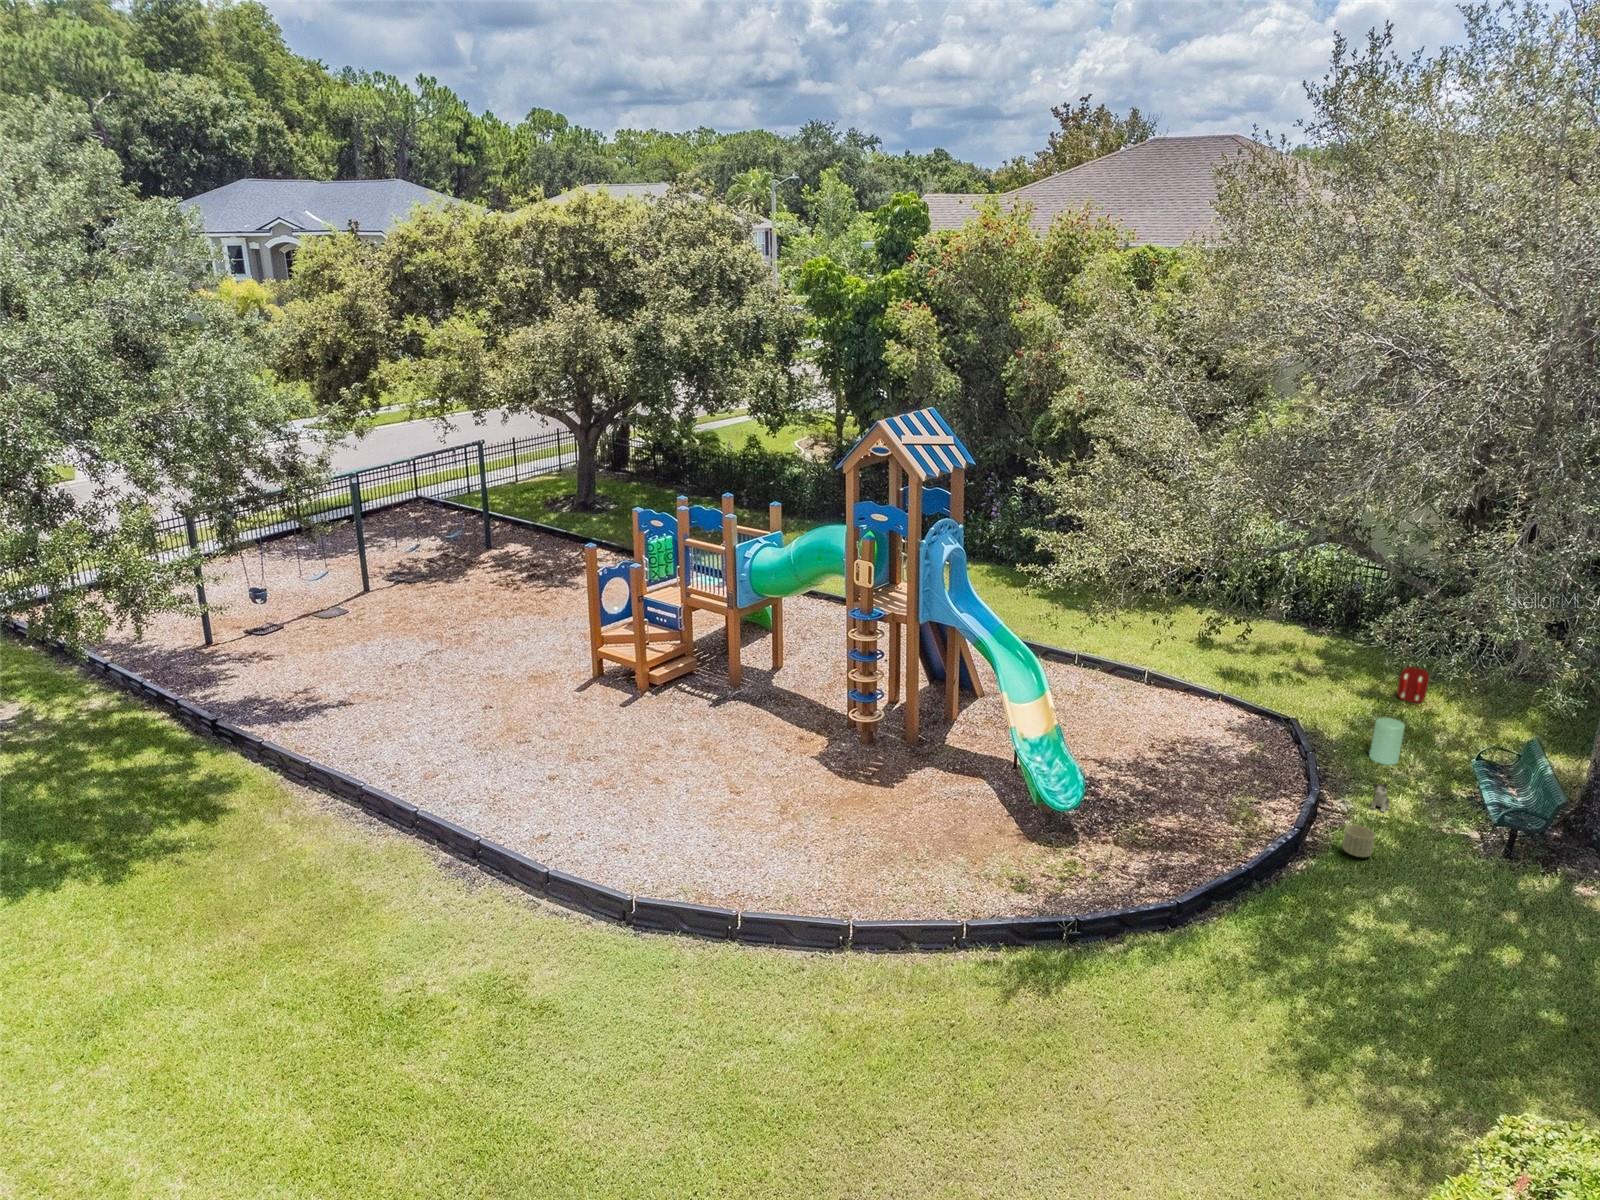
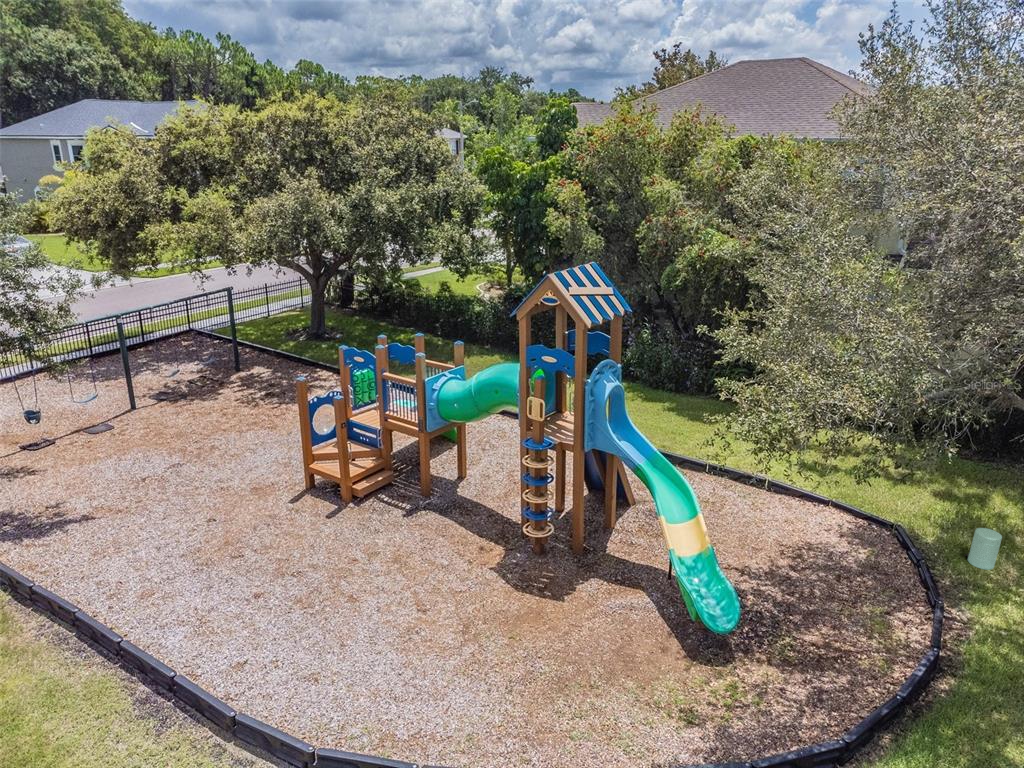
backpack: present [1397,667,1429,703] -> none [969,475,999,505]
plush toy: present [1370,783,1390,812] -> none [986,596,1005,624]
planter: present [1342,825,1375,857] -> none [979,647,1013,680]

